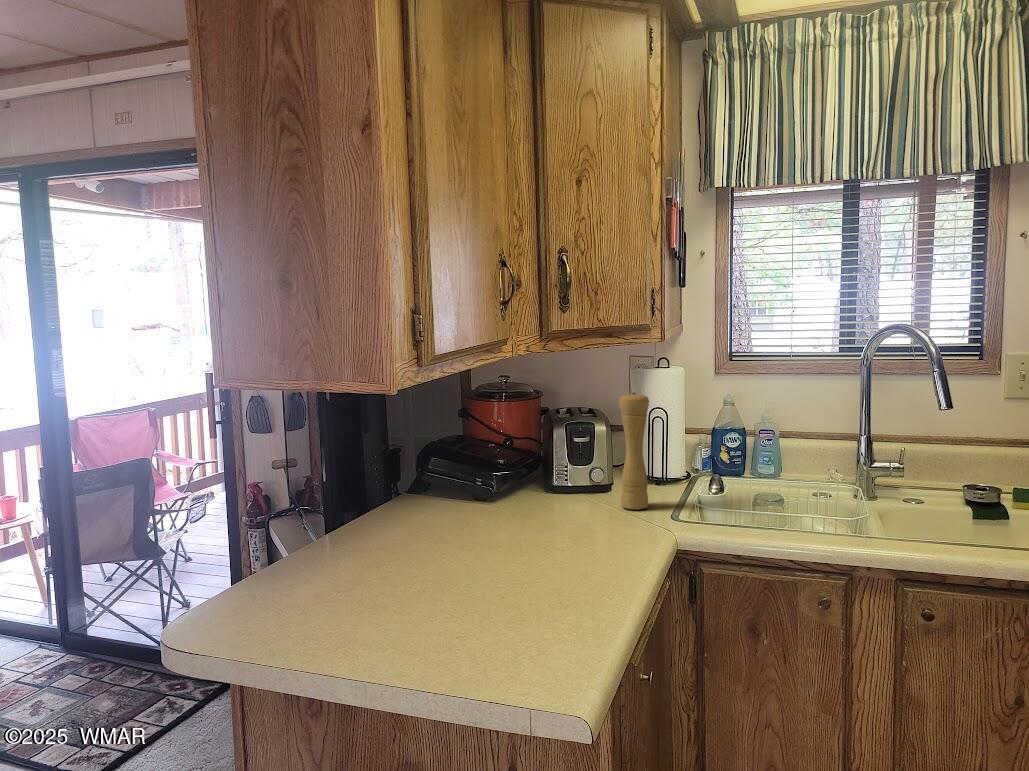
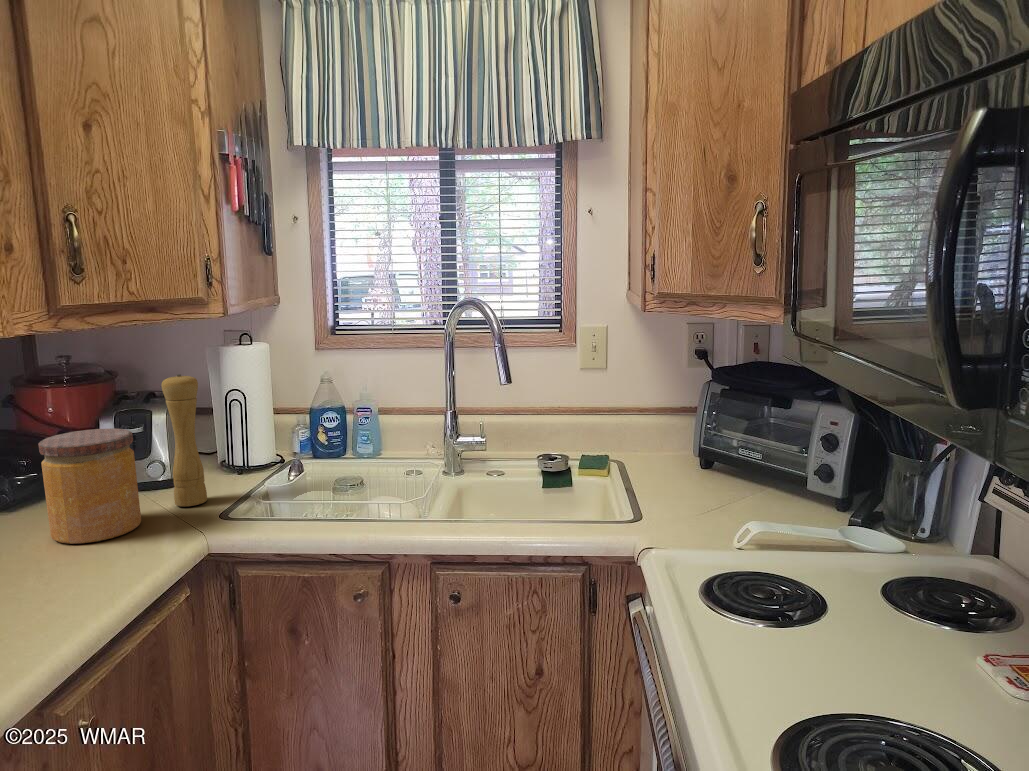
jar: none [540,437,609,532] -> present [38,428,141,544]

